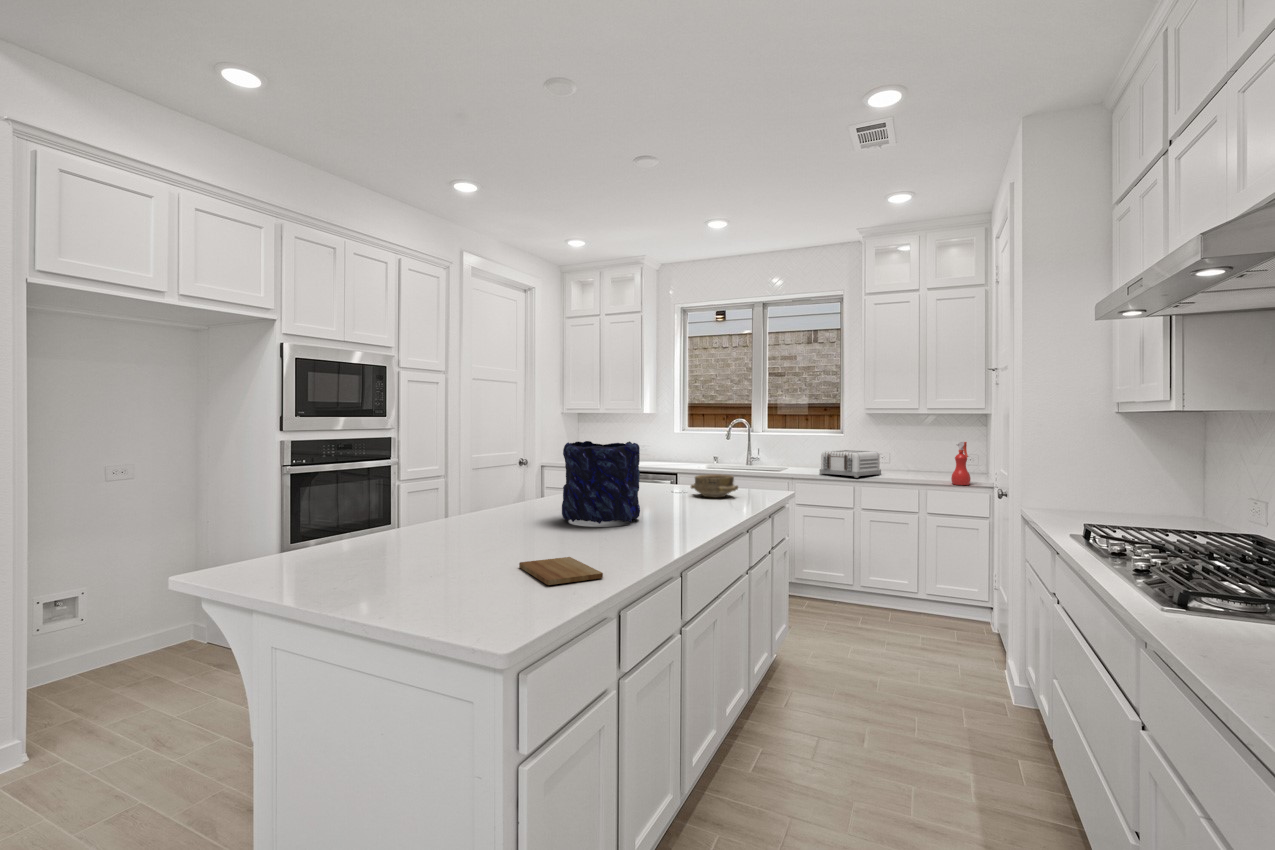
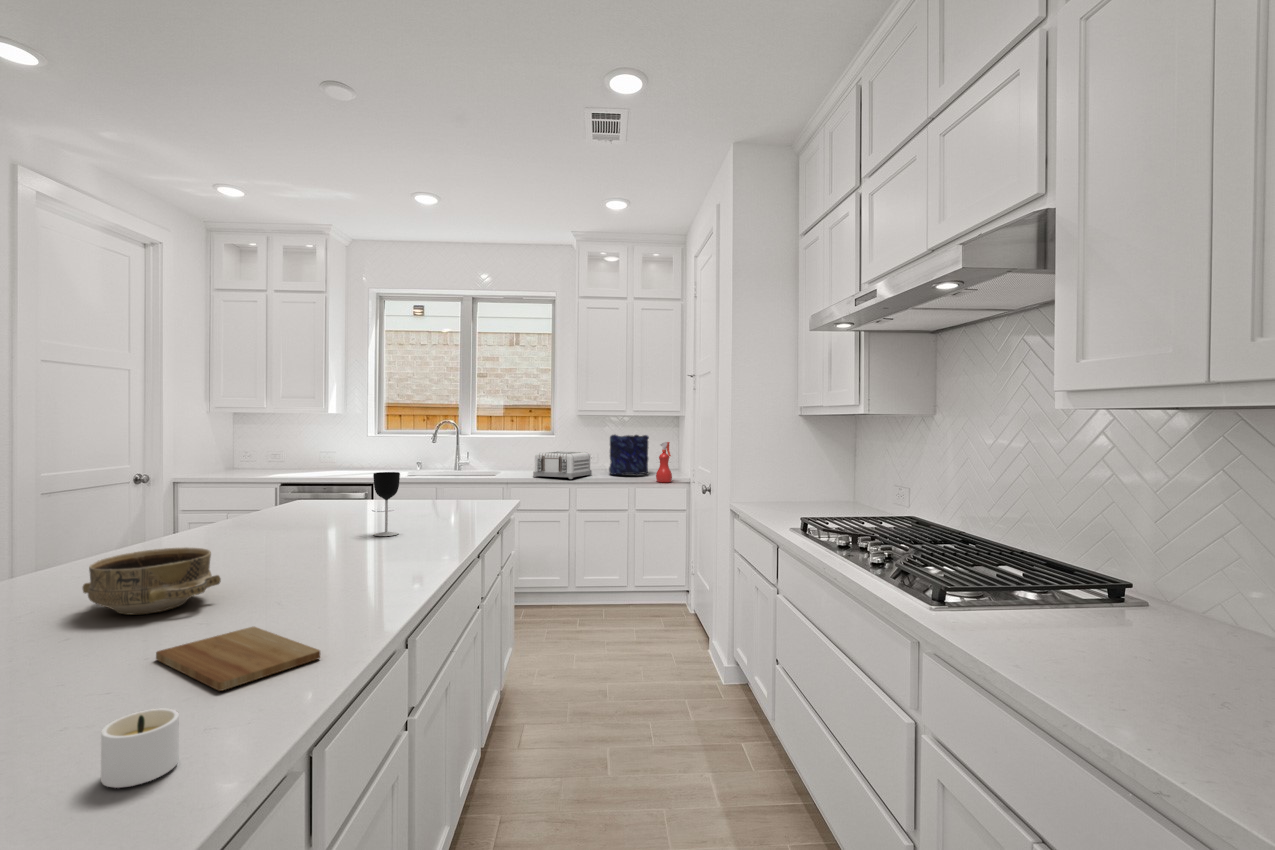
vase: present [562,441,640,524] -> present [609,435,649,475]
wine glass: none [660,463,679,513] -> present [373,472,400,536]
ceramic bowl: present [691,474,738,498] -> present [83,547,221,615]
candle: none [493,581,541,615] -> present [101,709,179,788]

